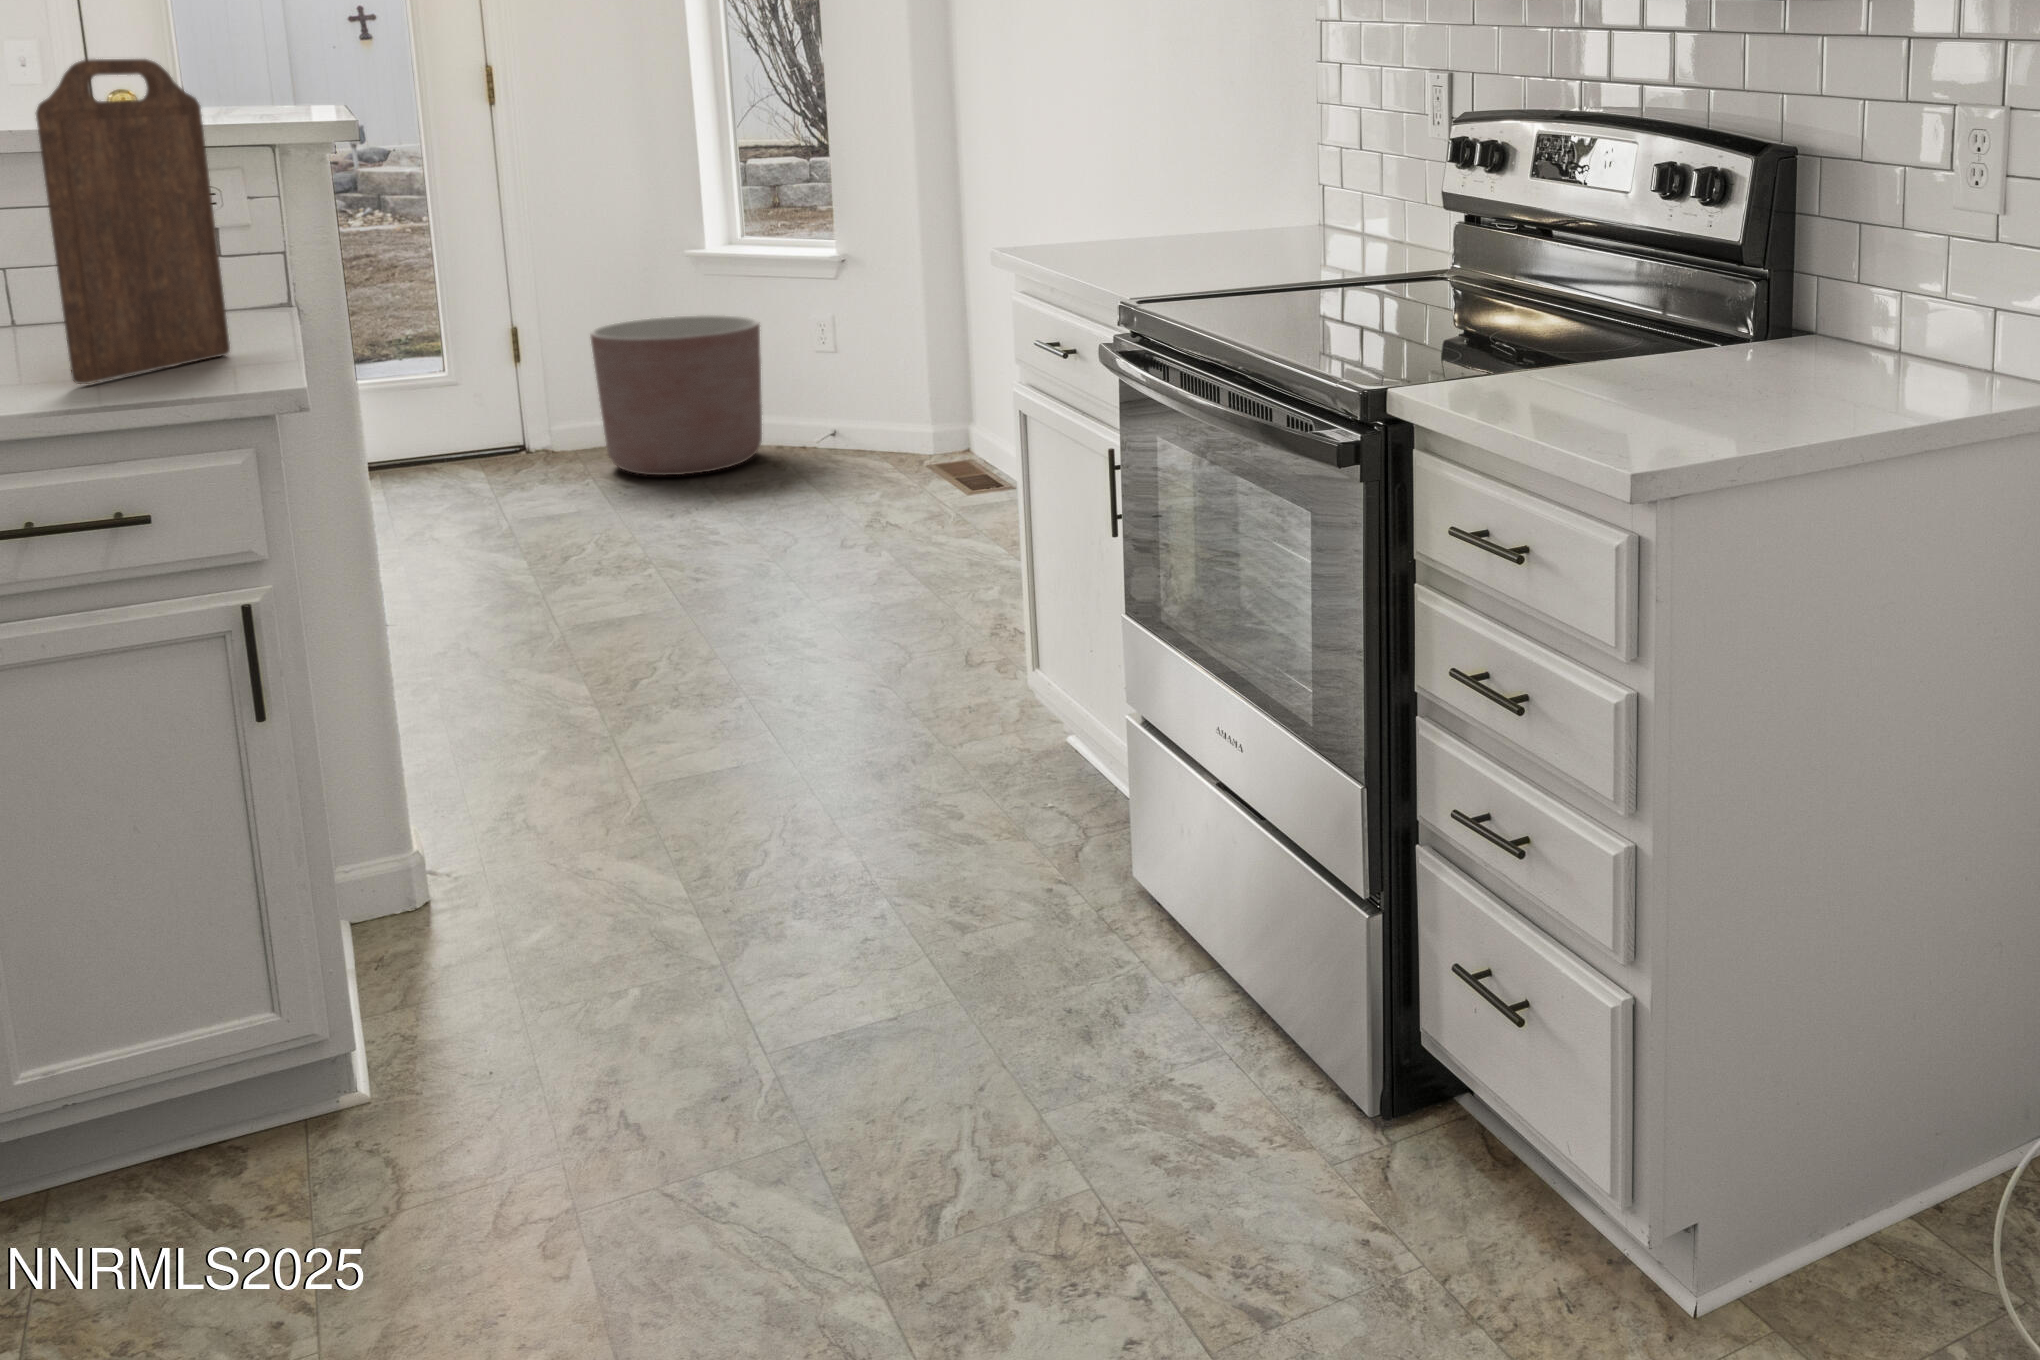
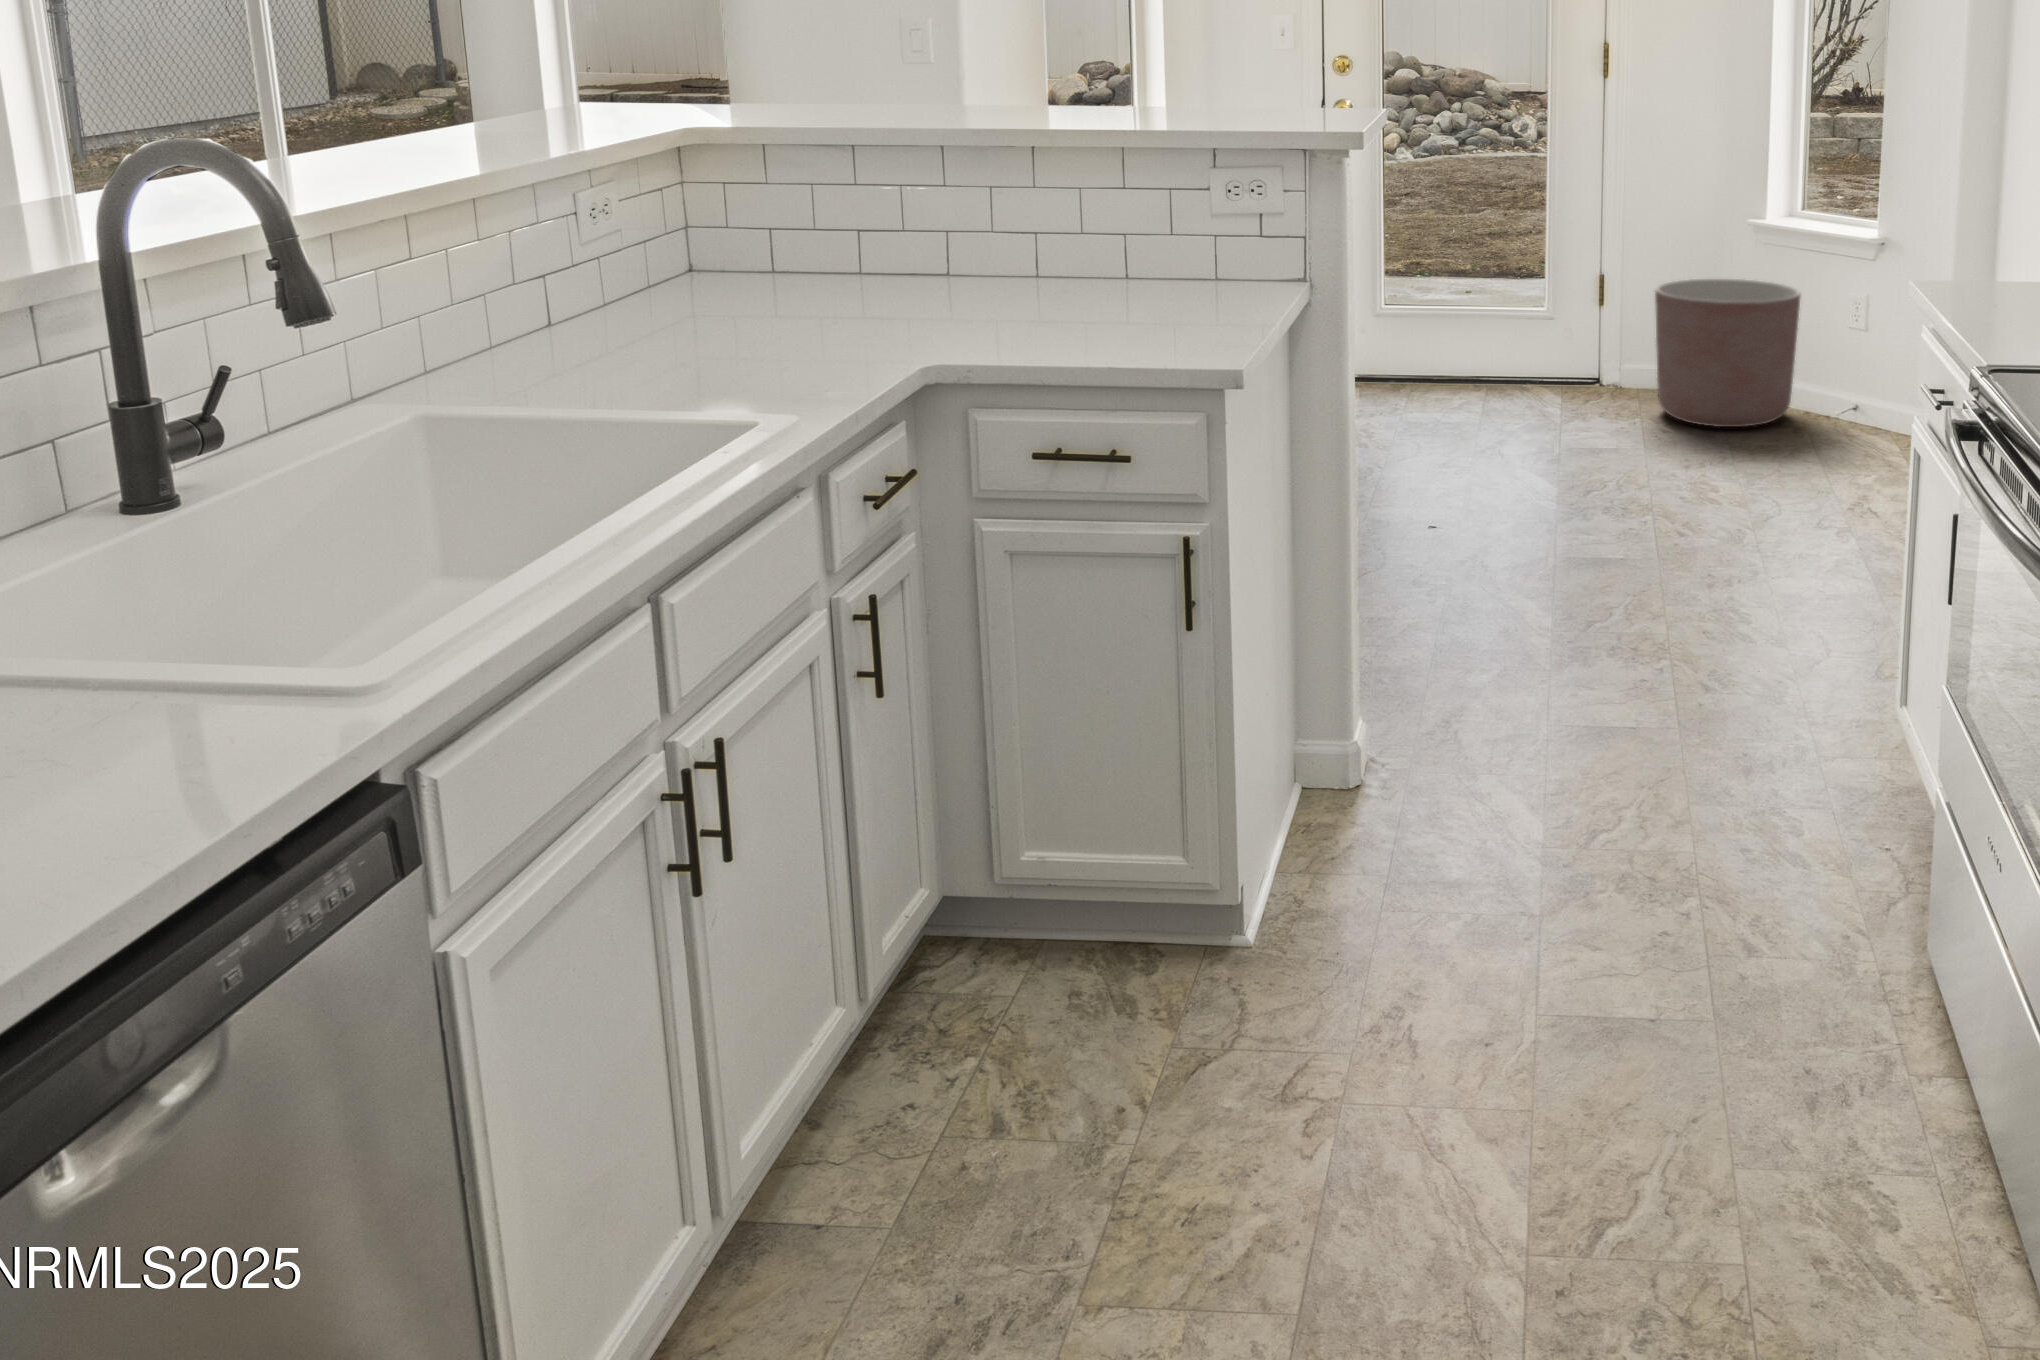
cutting board: present [36,59,230,384] -> none [1098,92,1224,346]

